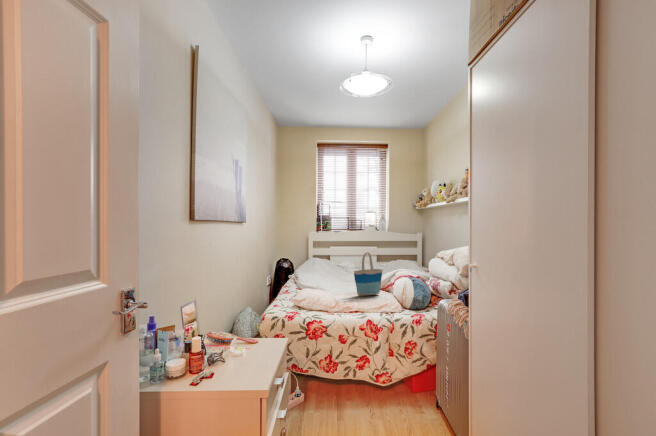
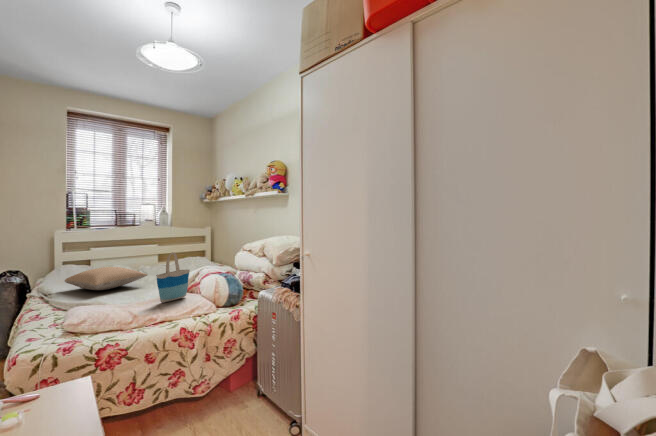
pillow: none [306,262,358,279] -> present [65,267,147,290]

